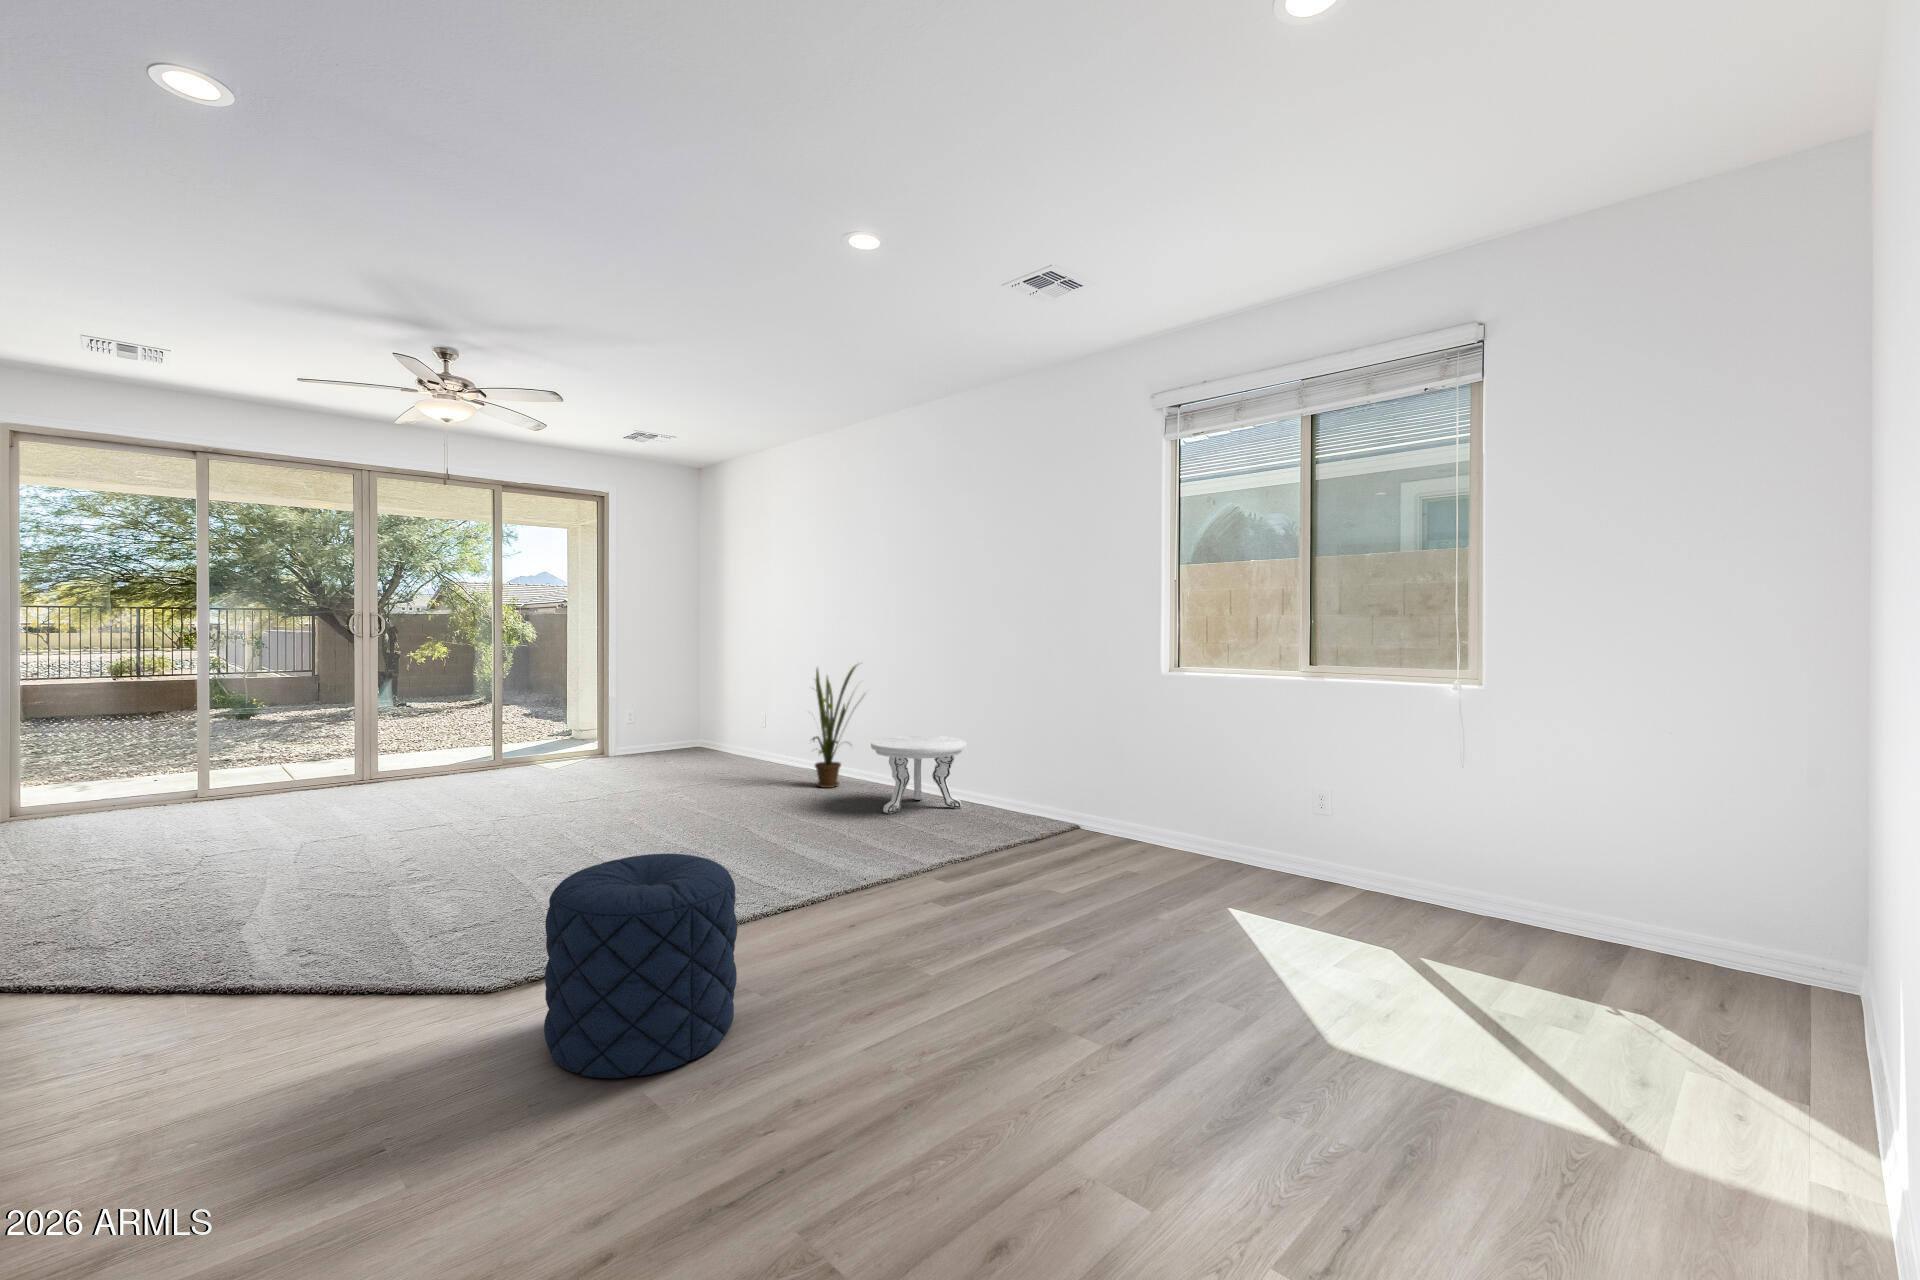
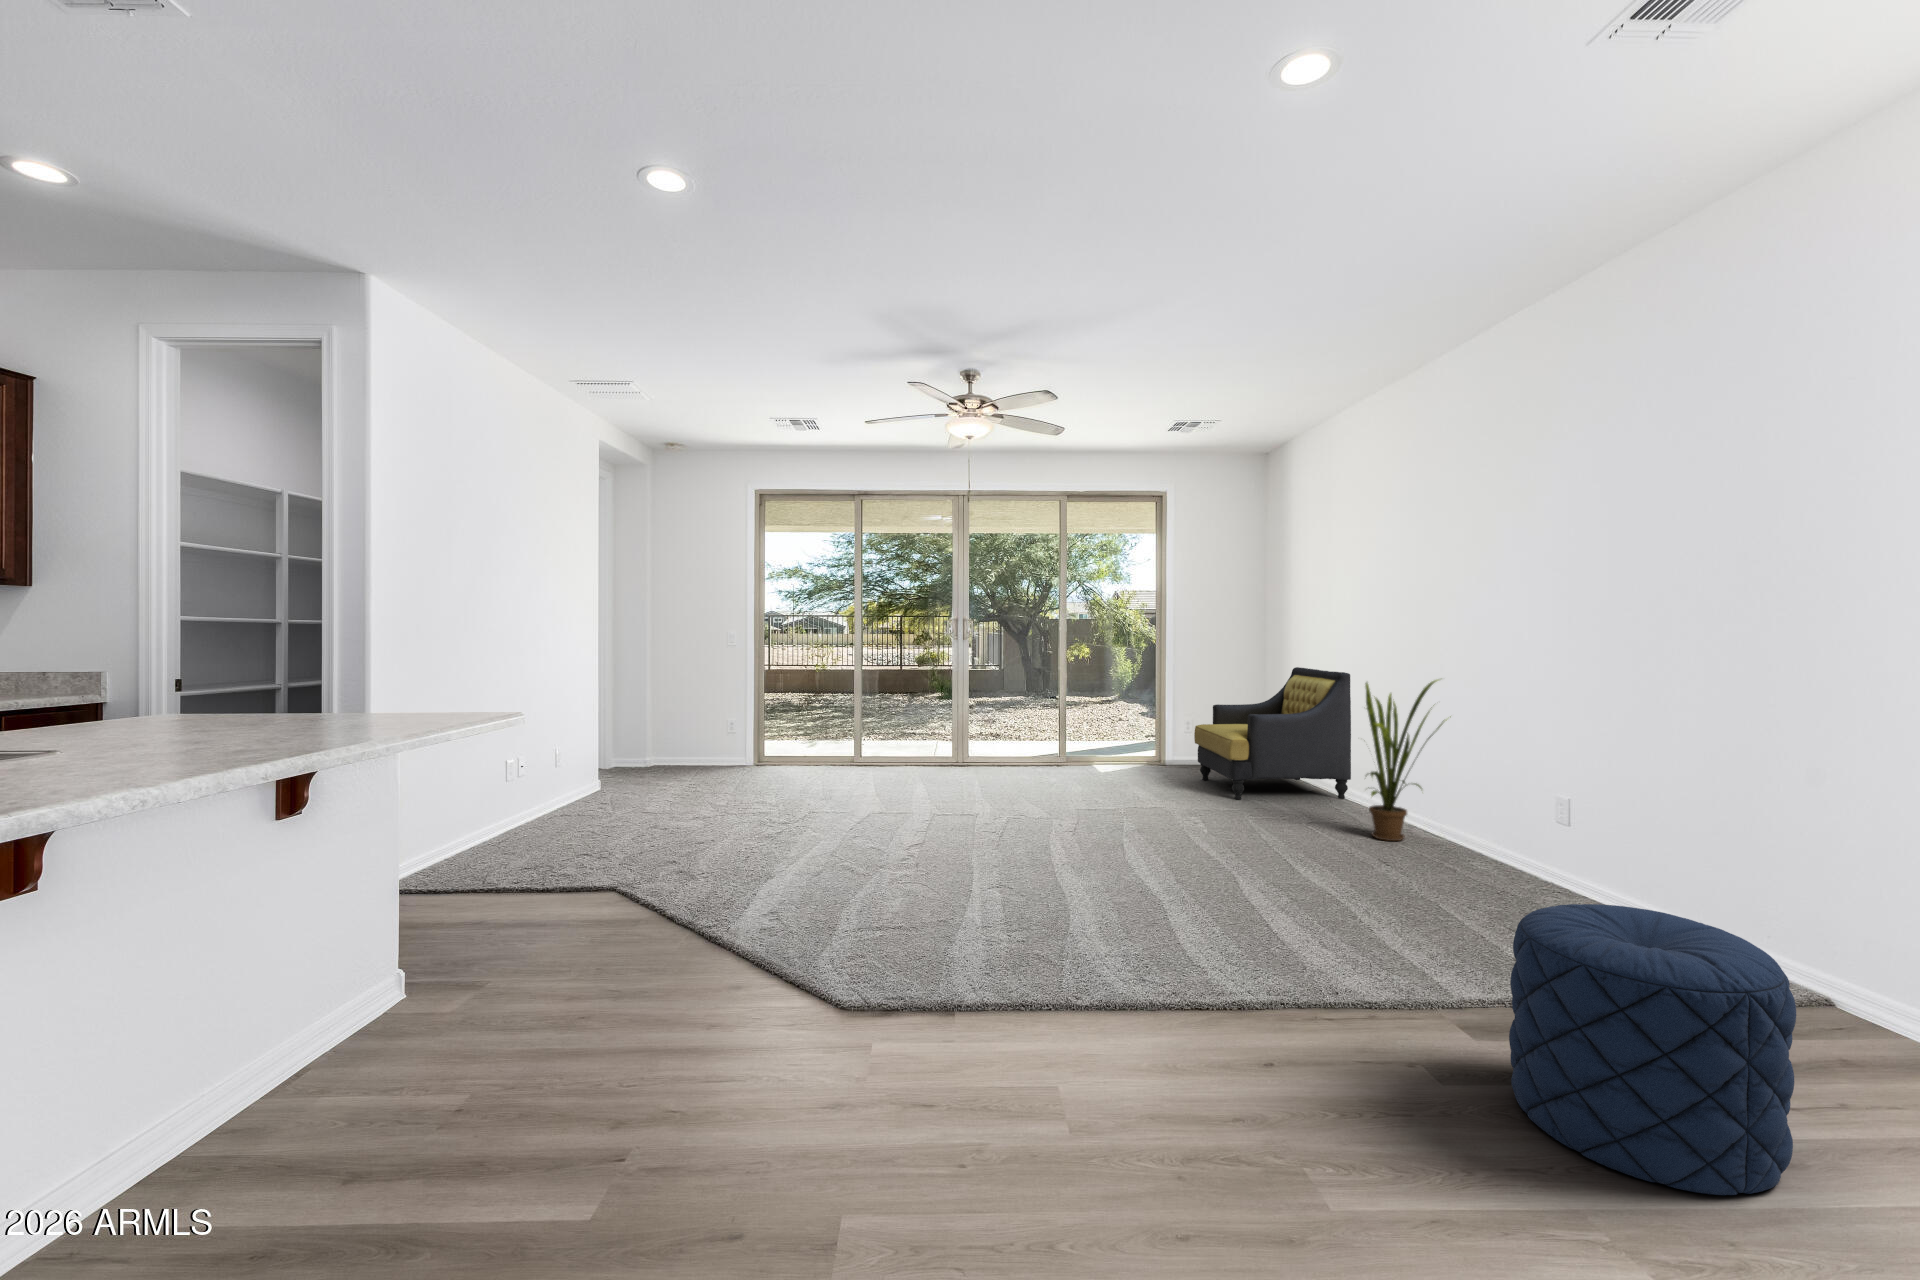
armchair: none [646,659,784,775] -> present [1194,667,1351,799]
side table: present [871,736,966,813] -> none [1428,786,1596,910]
pouf: present [544,854,737,1078] -> present [1509,904,1796,1195]

